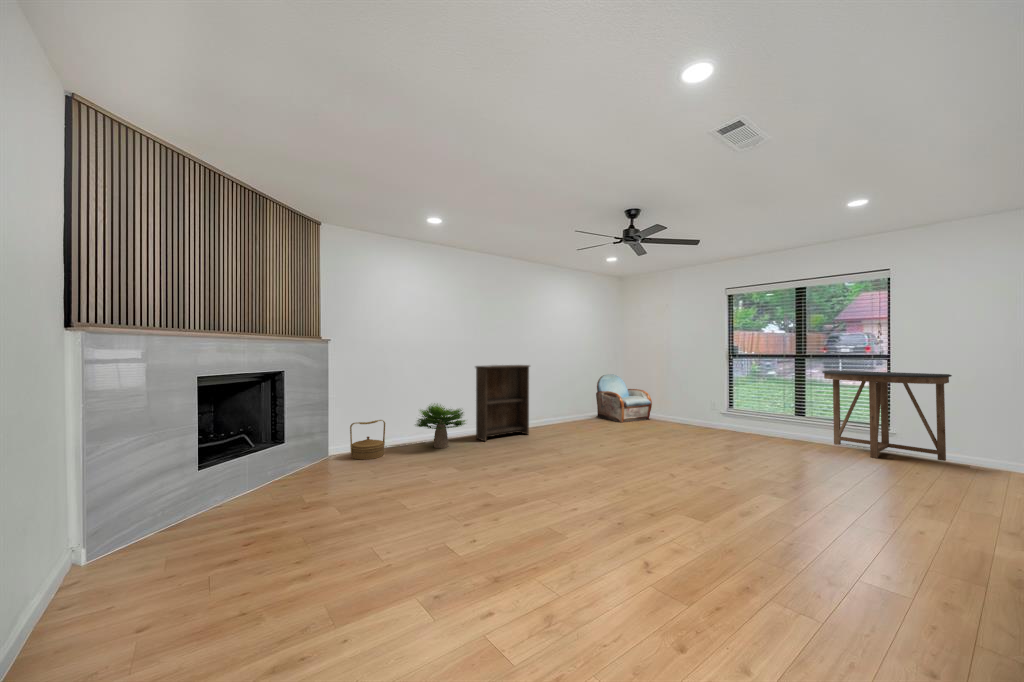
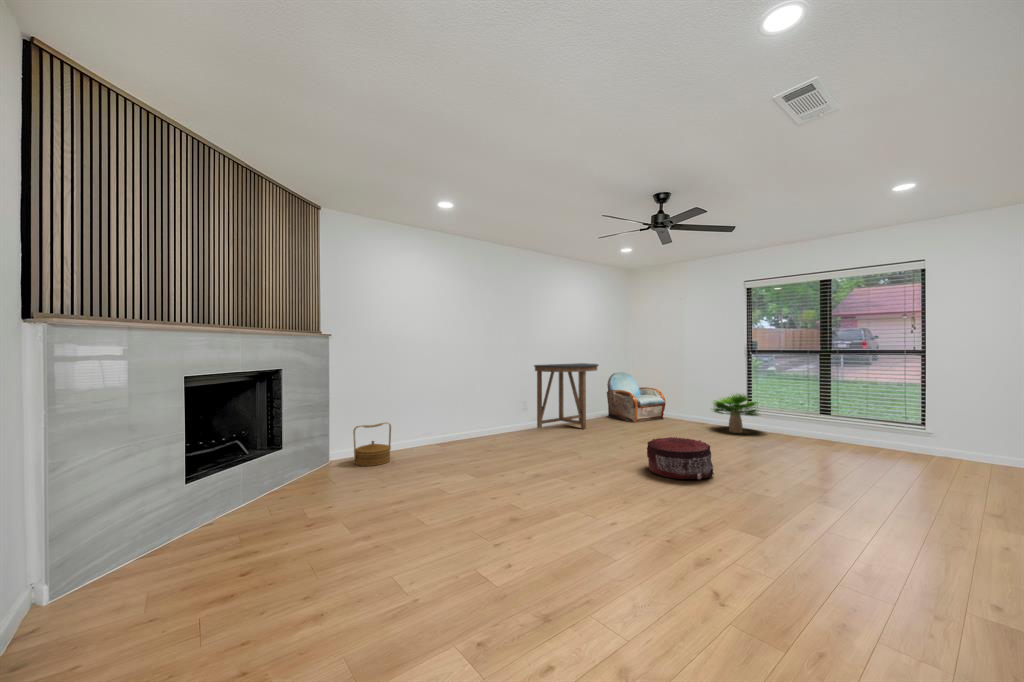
bookshelf: present [476,365,530,441] -> none [485,363,543,445]
console table: present [822,370,952,461] -> present [534,363,599,429]
potted plant: present [415,404,465,448] -> present [712,394,759,433]
pouf: none [620,434,679,473] -> present [647,437,714,479]

